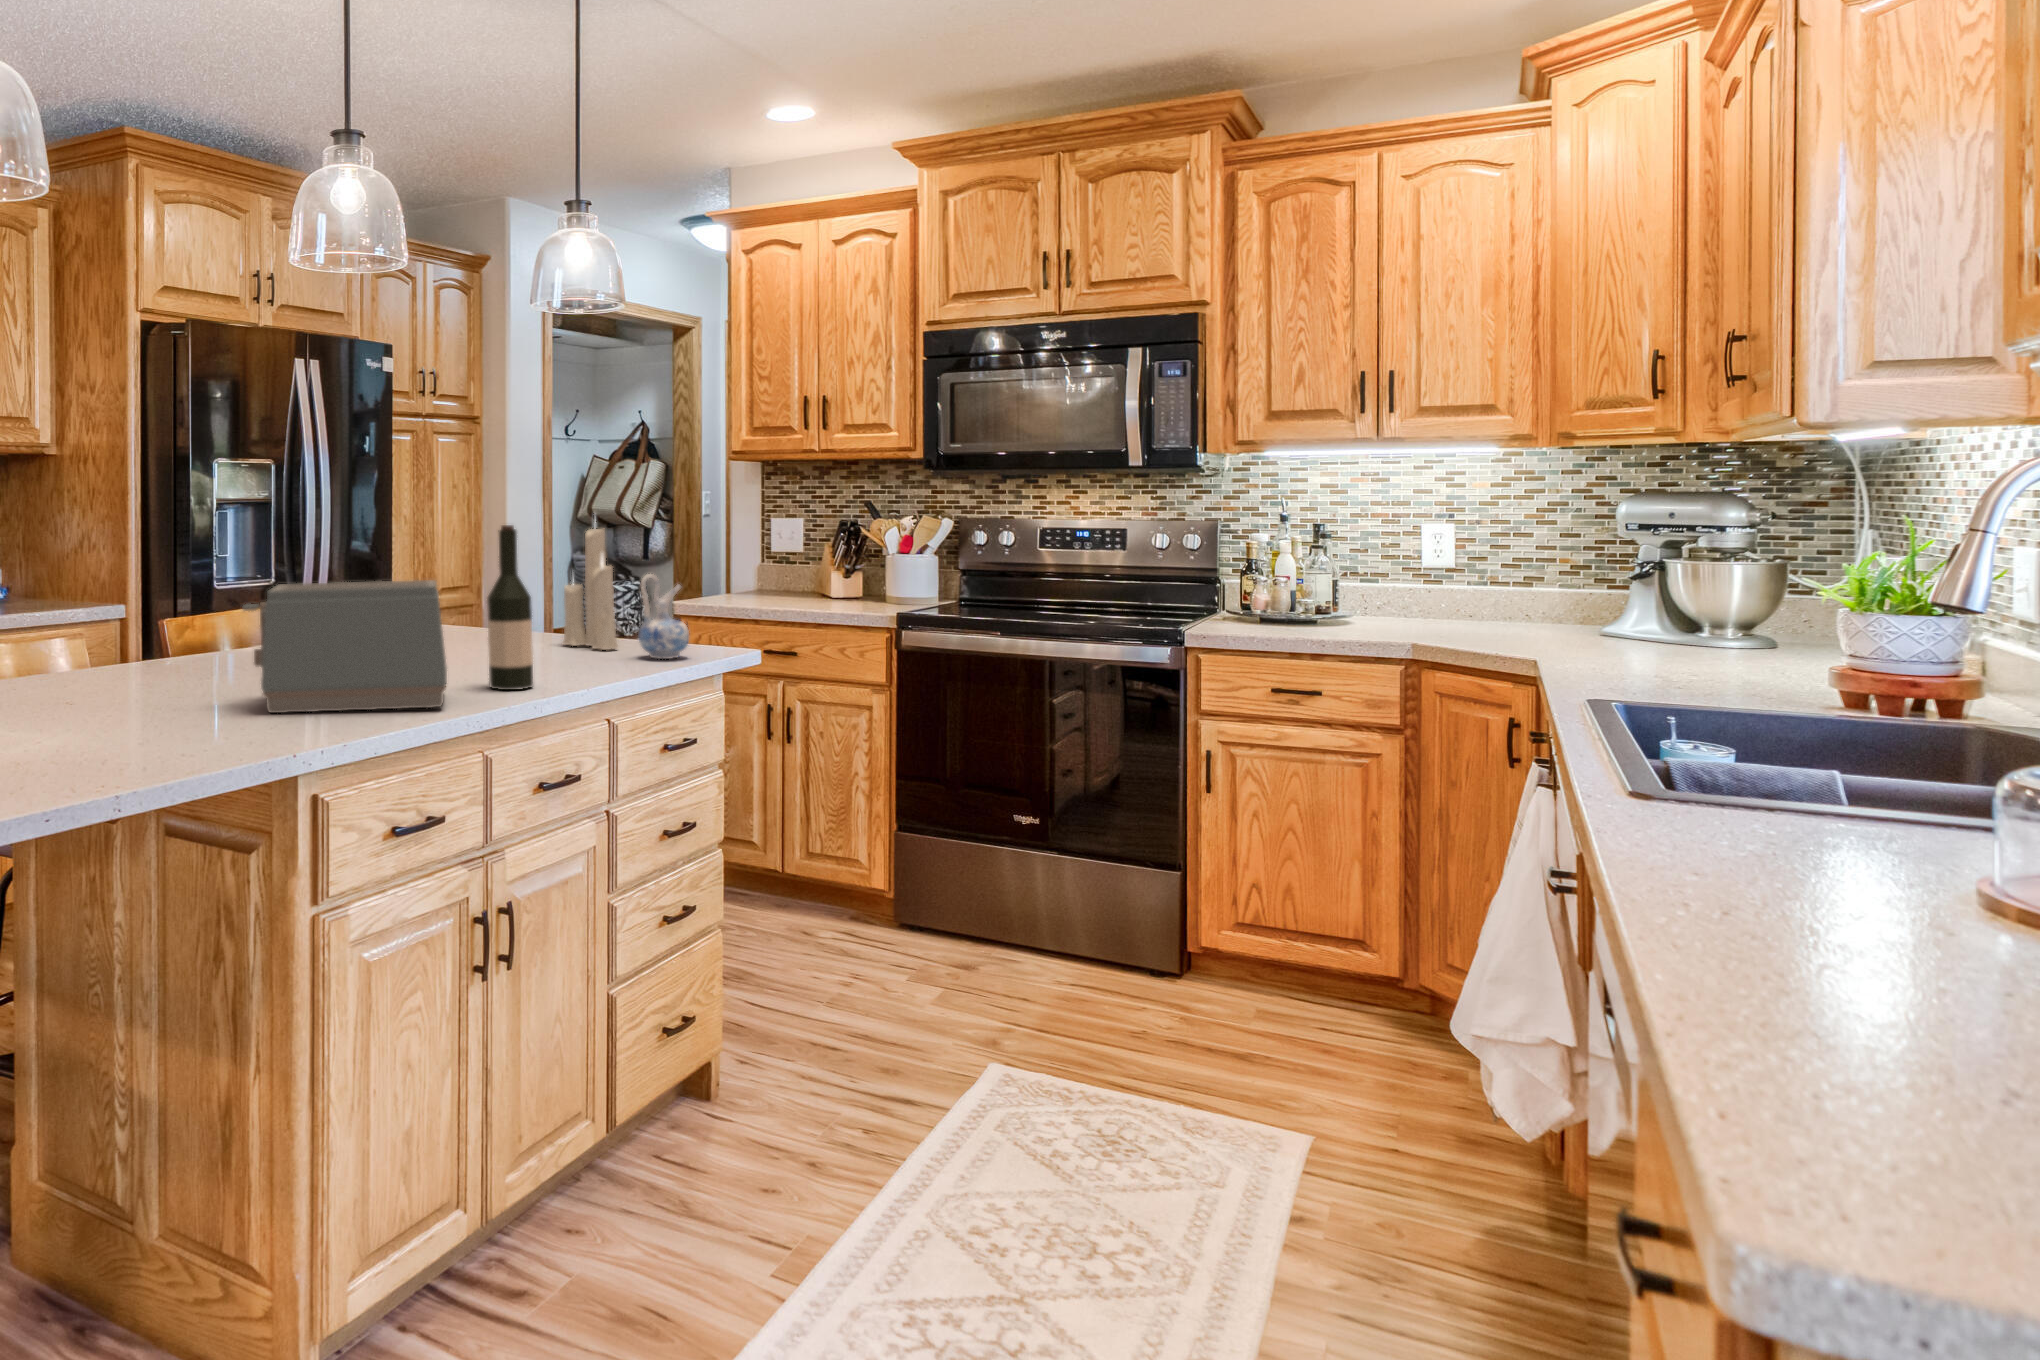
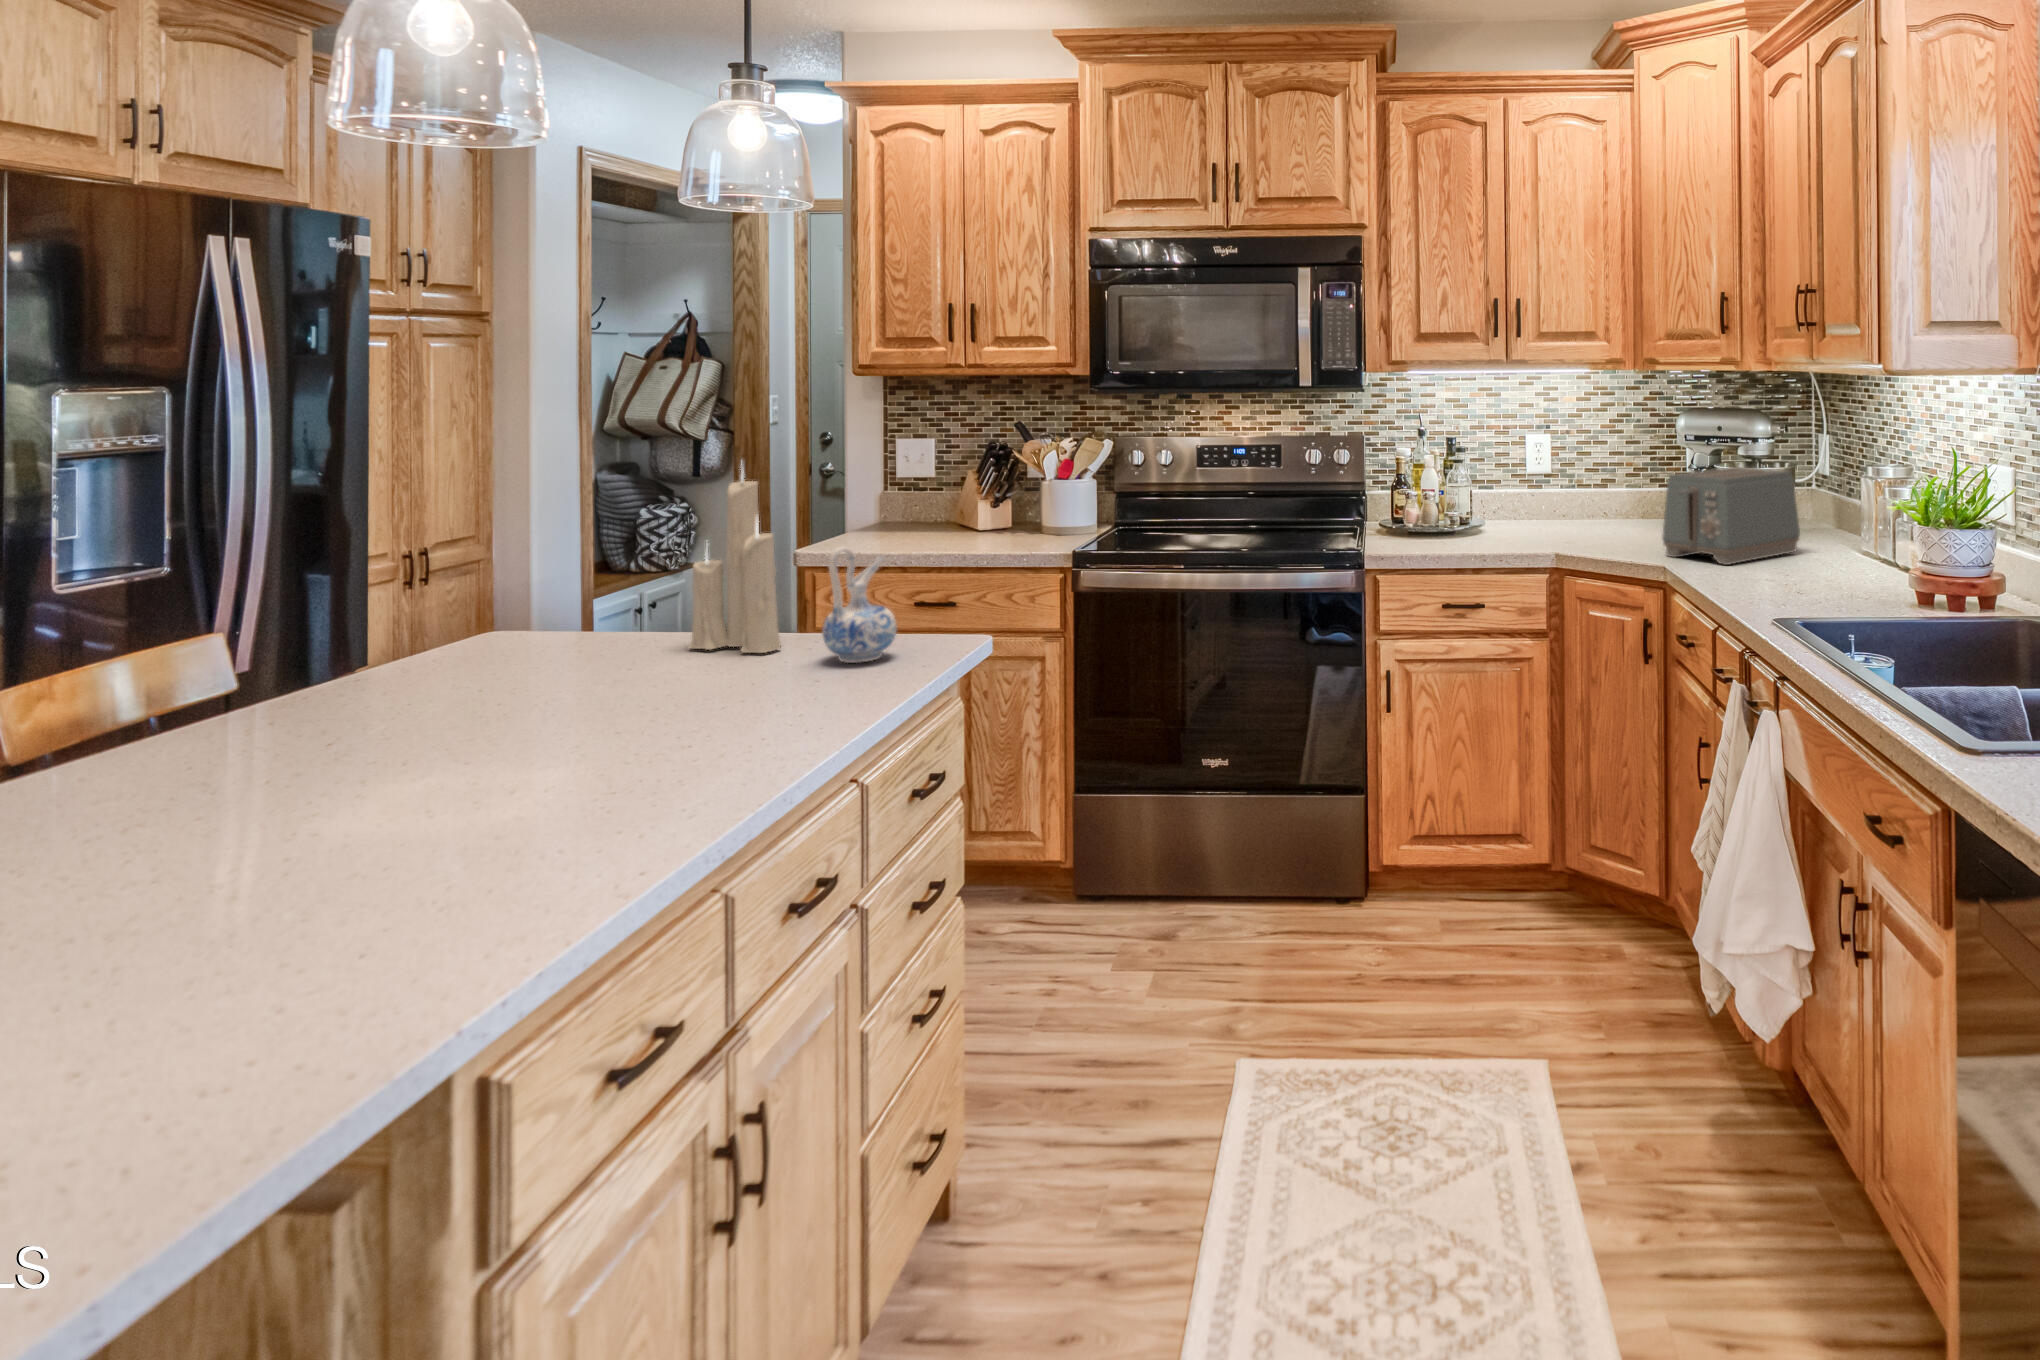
wine bottle: present [487,525,533,690] -> none [612,503,695,772]
toaster: present [243,580,447,713] -> present [1662,467,1800,565]

